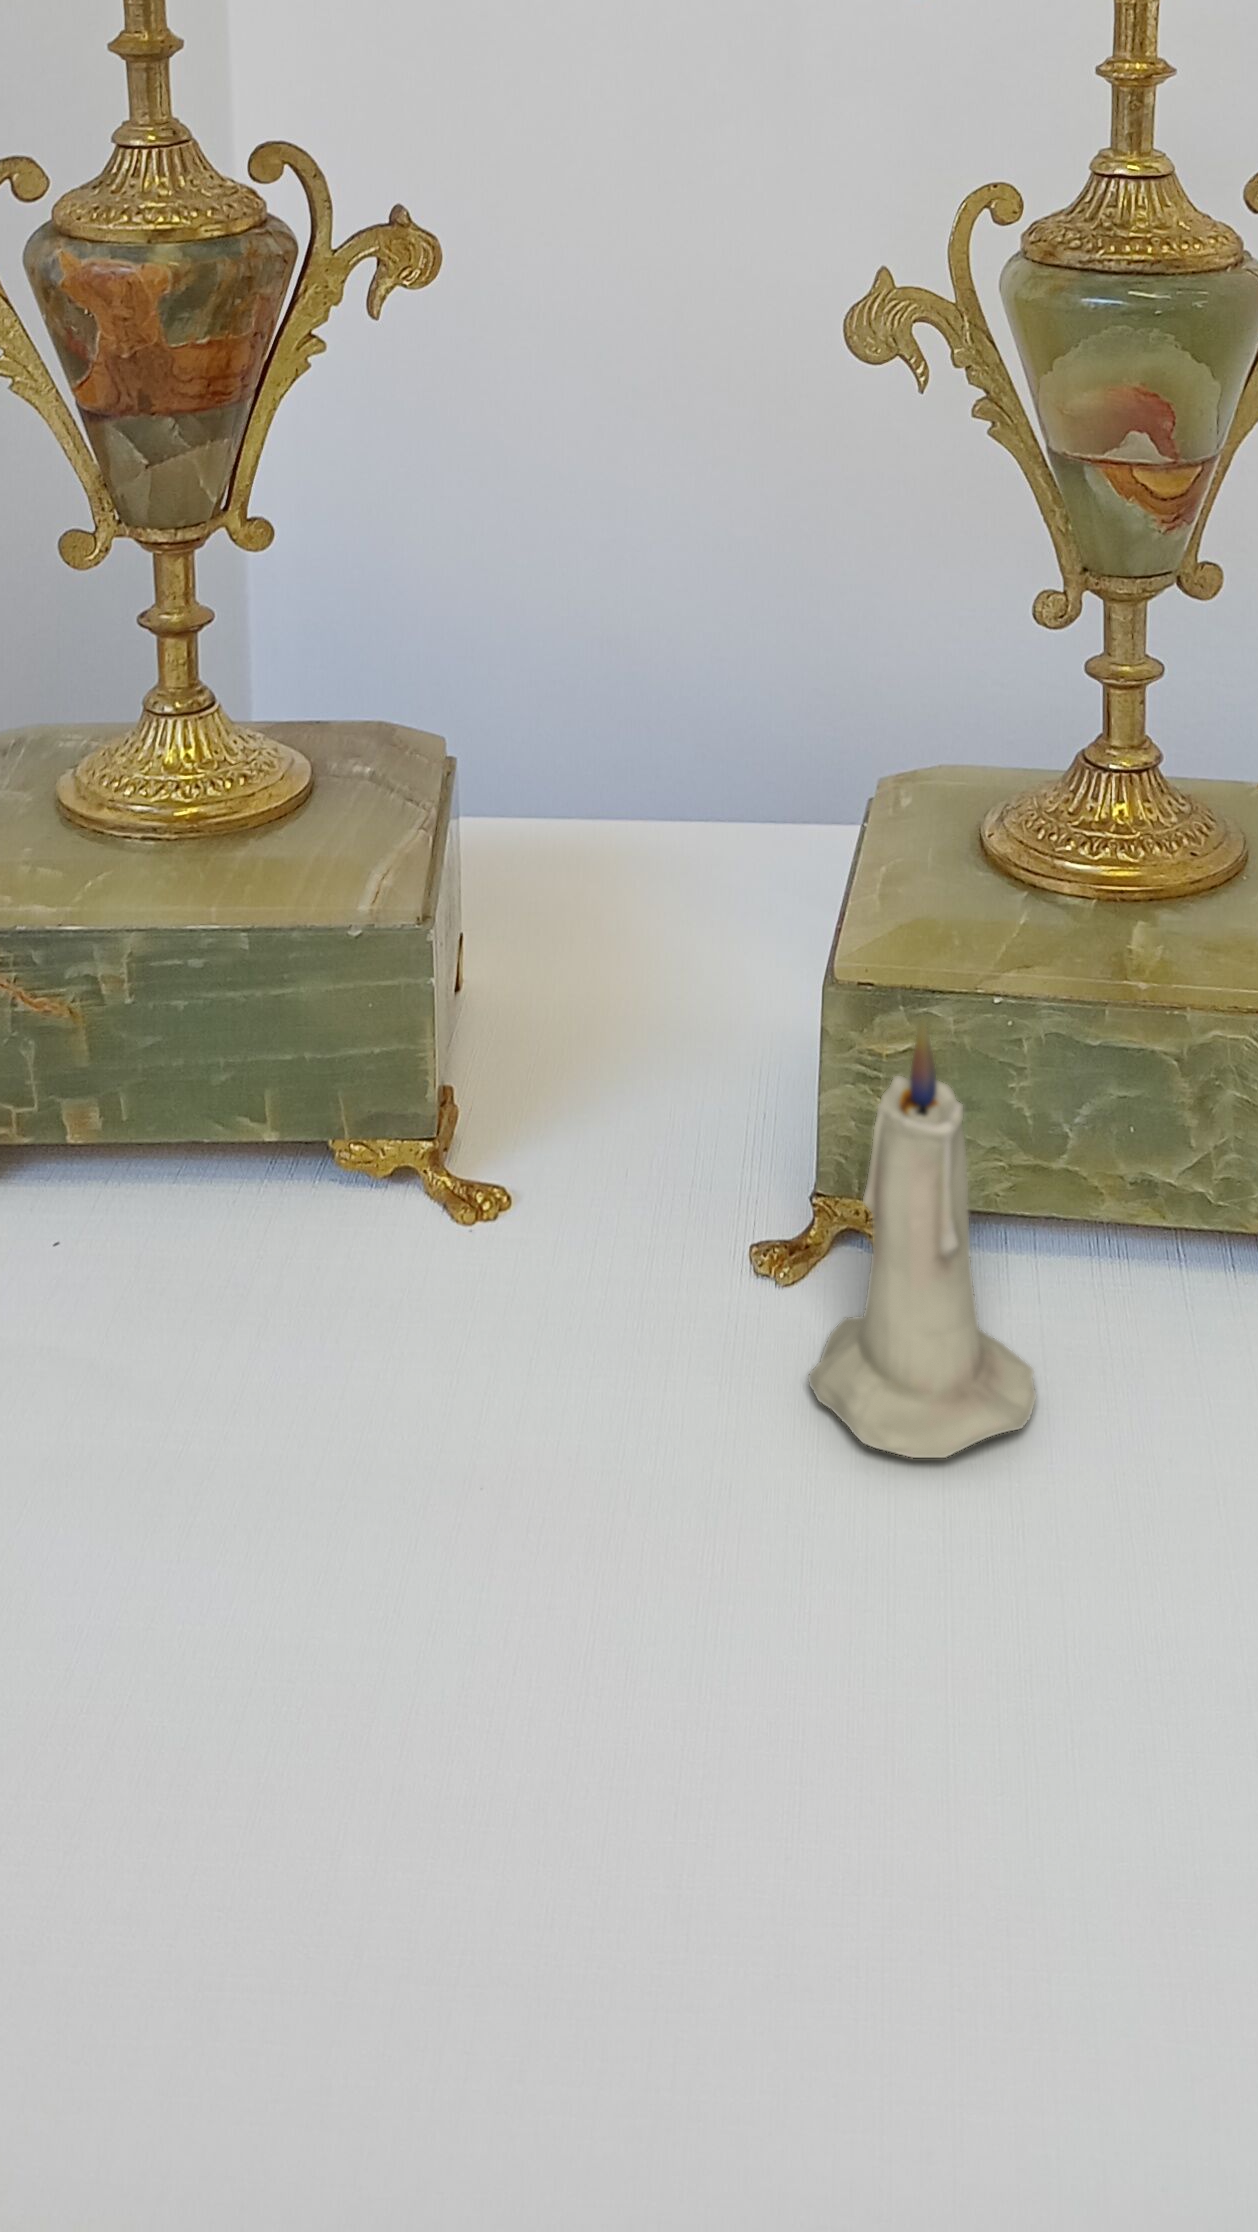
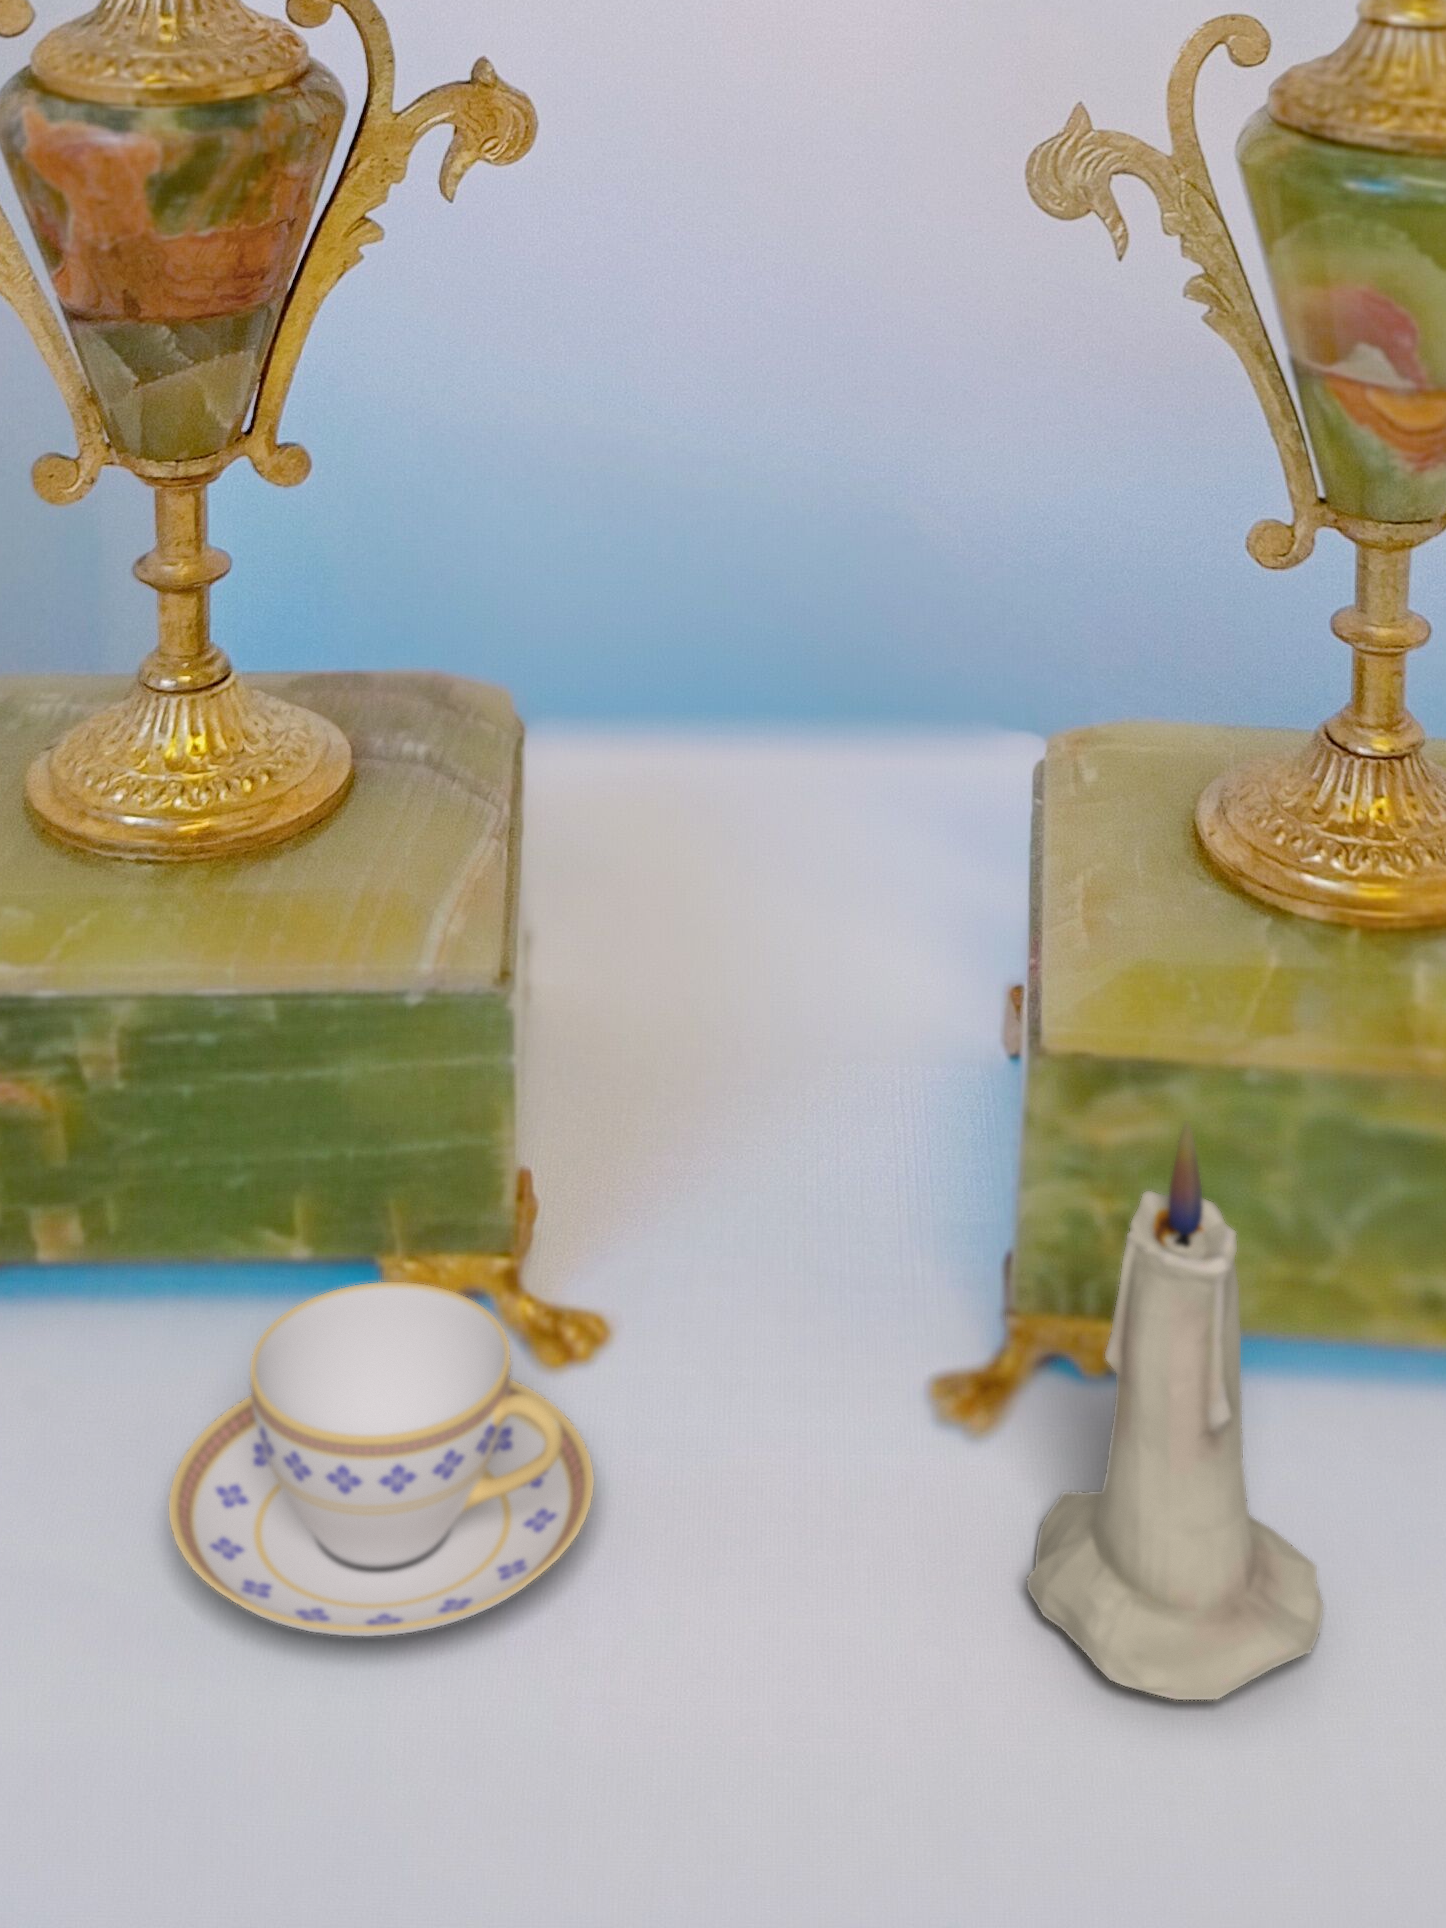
teacup: none [153,1151,479,1401] -> present [169,1282,594,1636]

